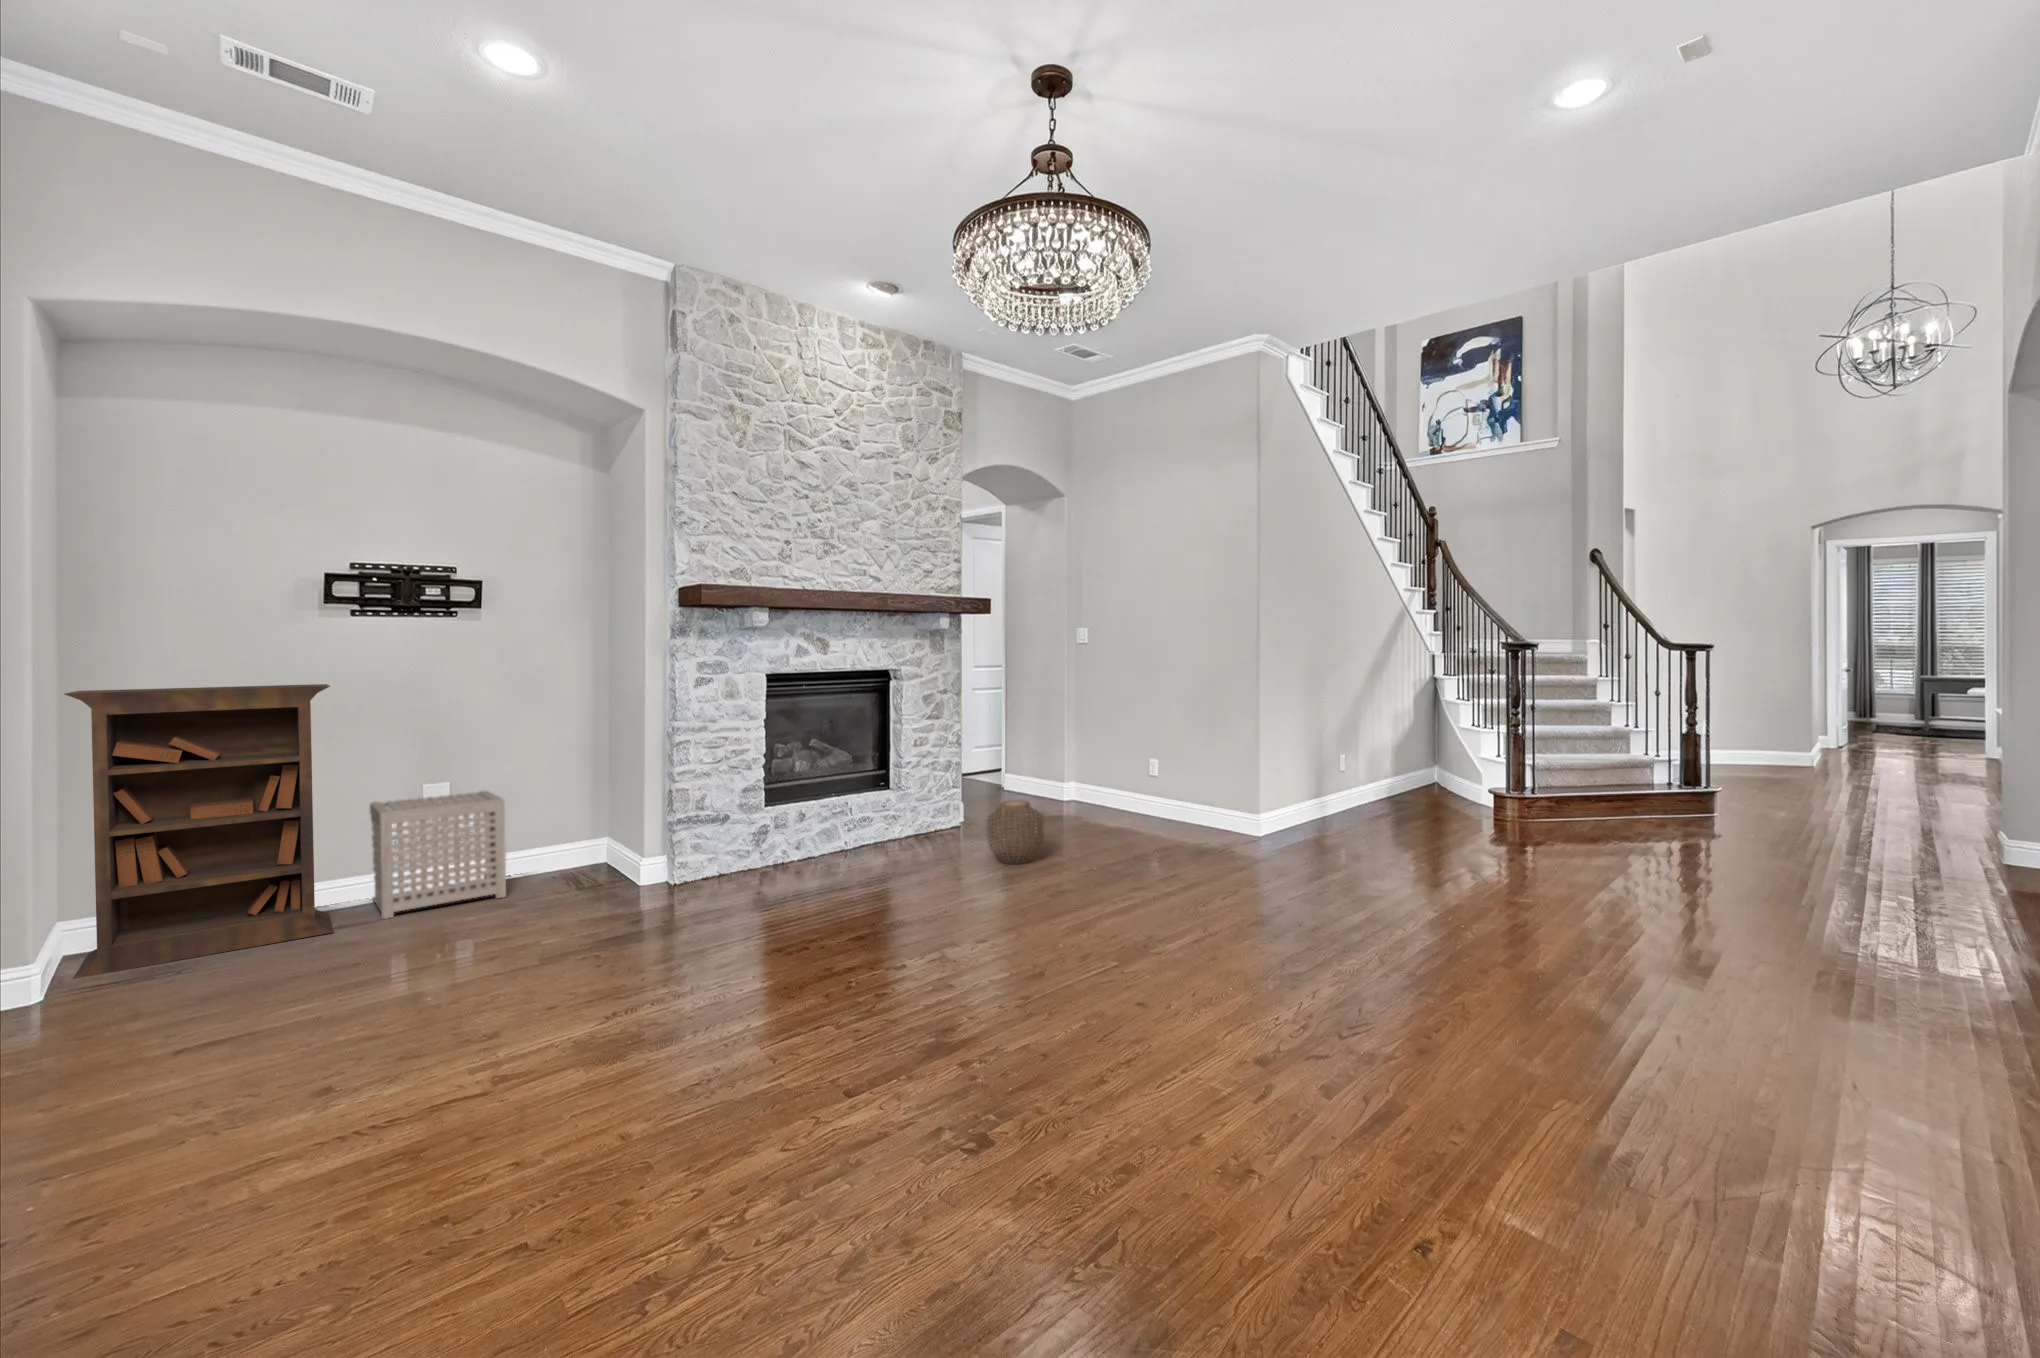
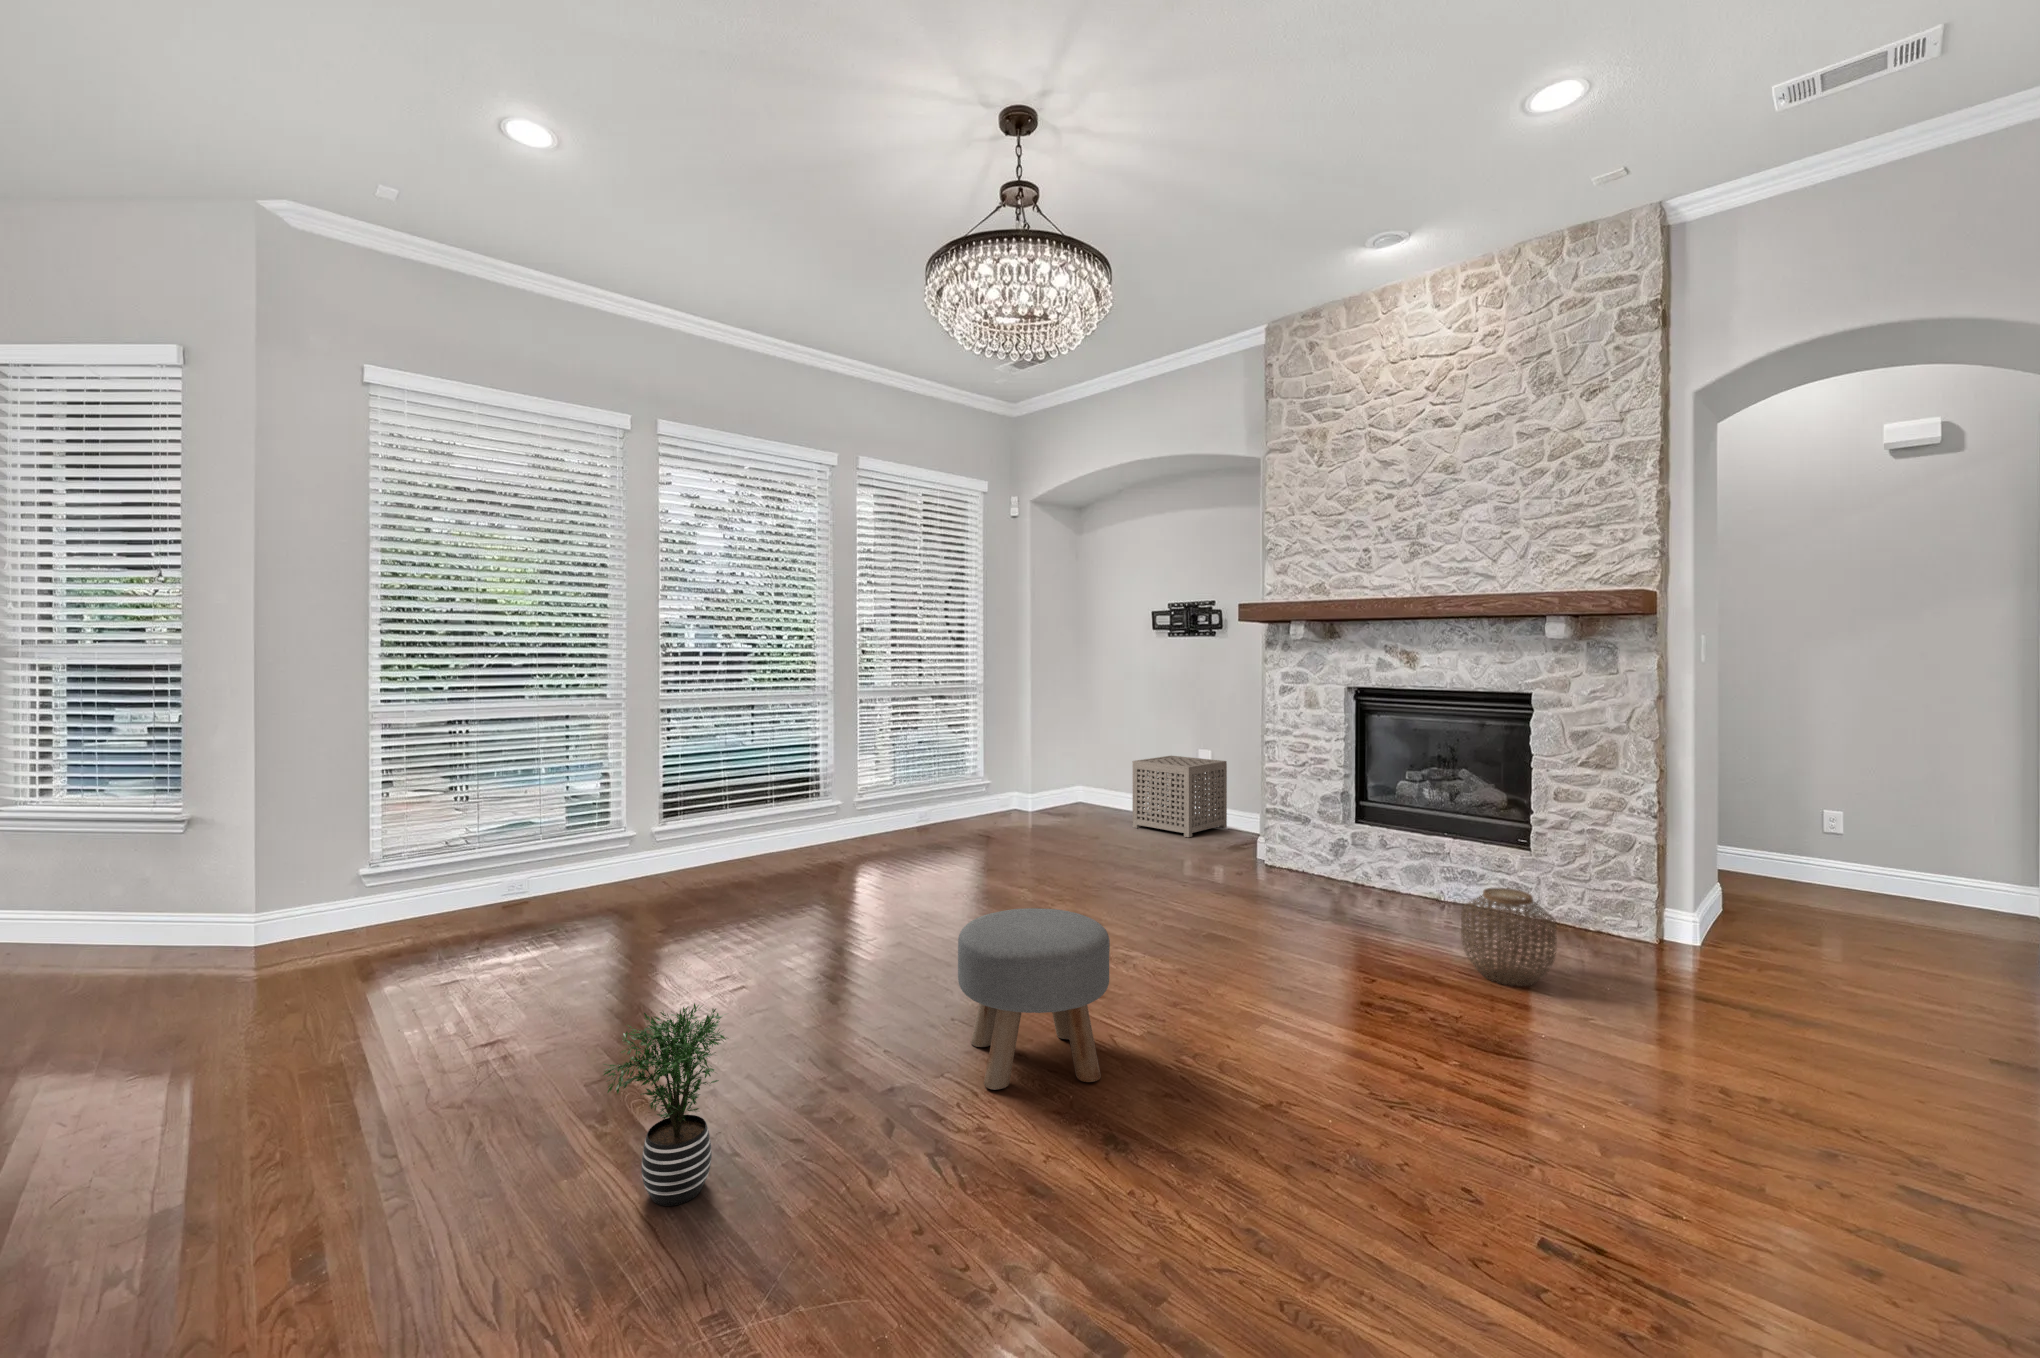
bookcase: present [64,684,333,979] -> none [1034,678,1137,825]
ottoman: none [1114,862,1251,1019] -> present [958,908,1110,1090]
potted plant: none [1435,957,1576,1151] -> present [603,1003,726,1206]

